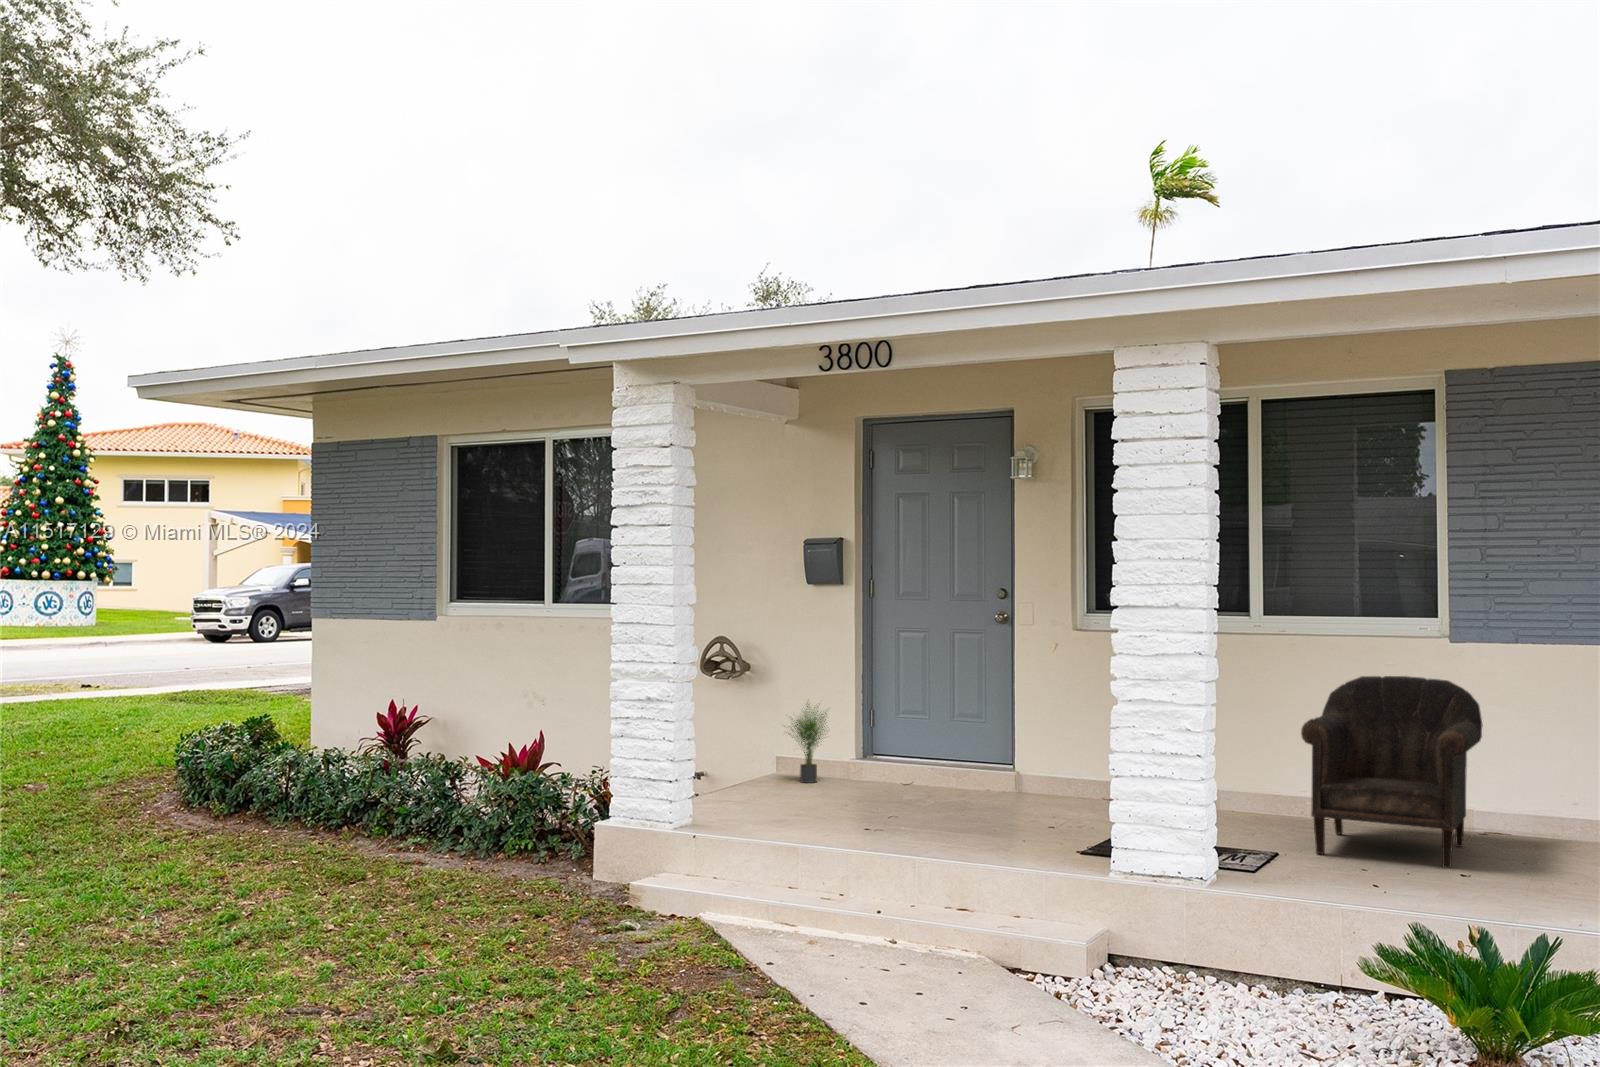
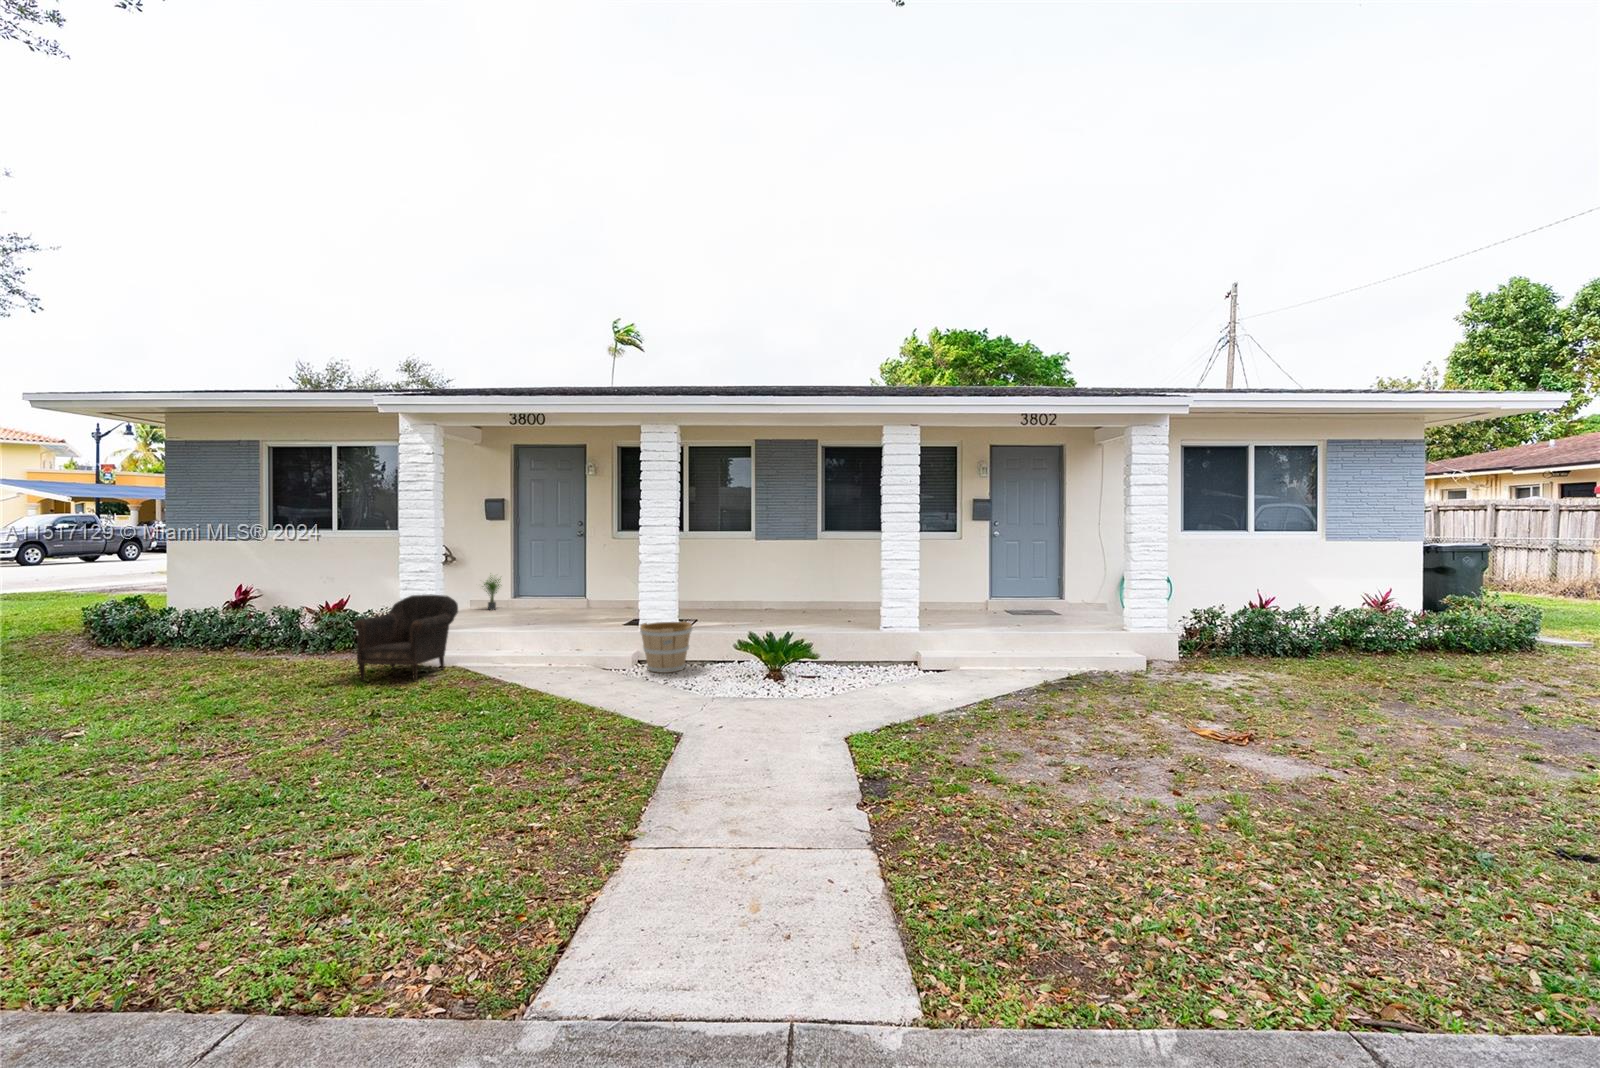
armchair: present [1301,676,1482,868] -> present [354,594,458,682]
wooden bucket: none [1102,863,1248,1015] -> present [640,621,692,673]

